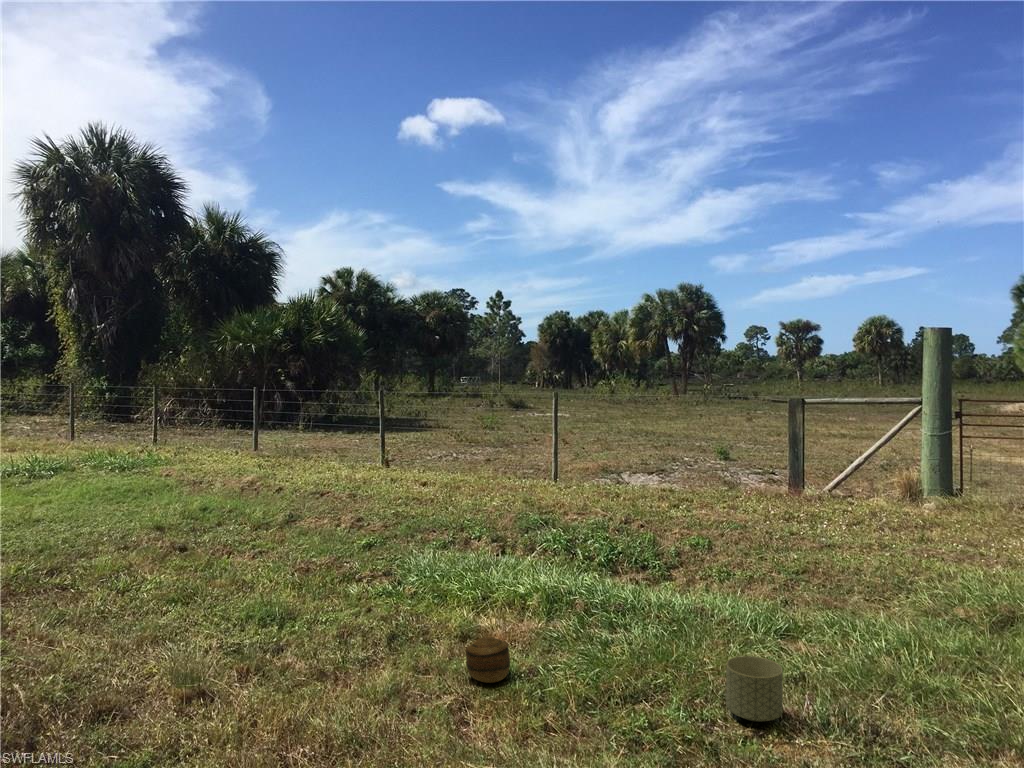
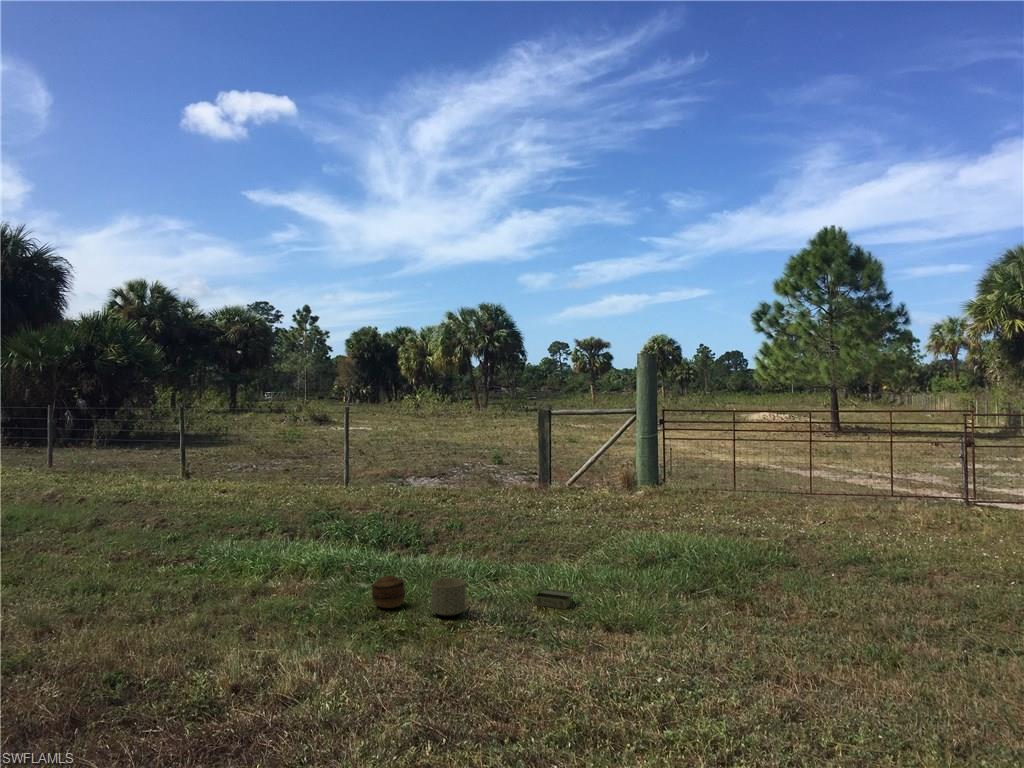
basket: present [466,637,510,683] -> present [372,575,405,608]
toolbox: none [889,680,958,725] -> present [534,589,574,609]

